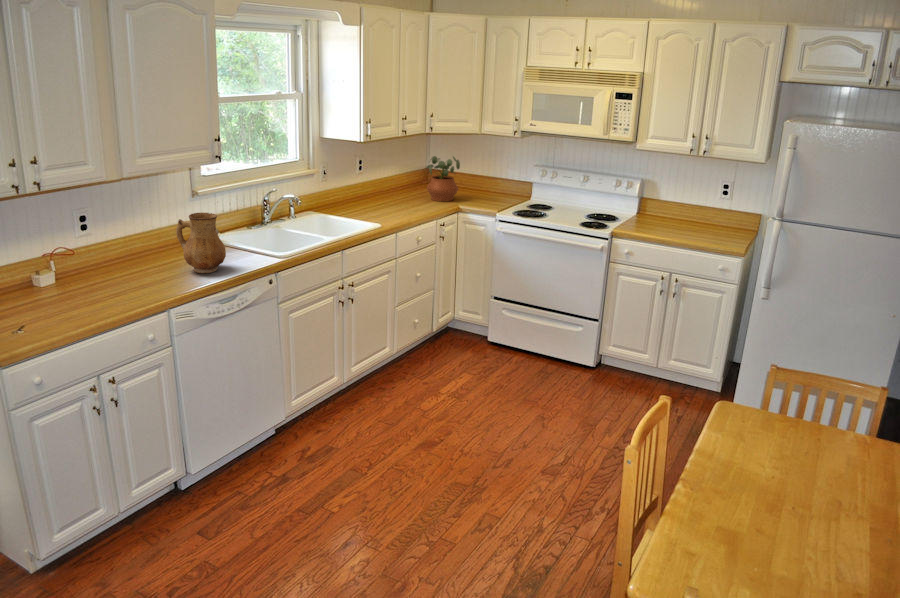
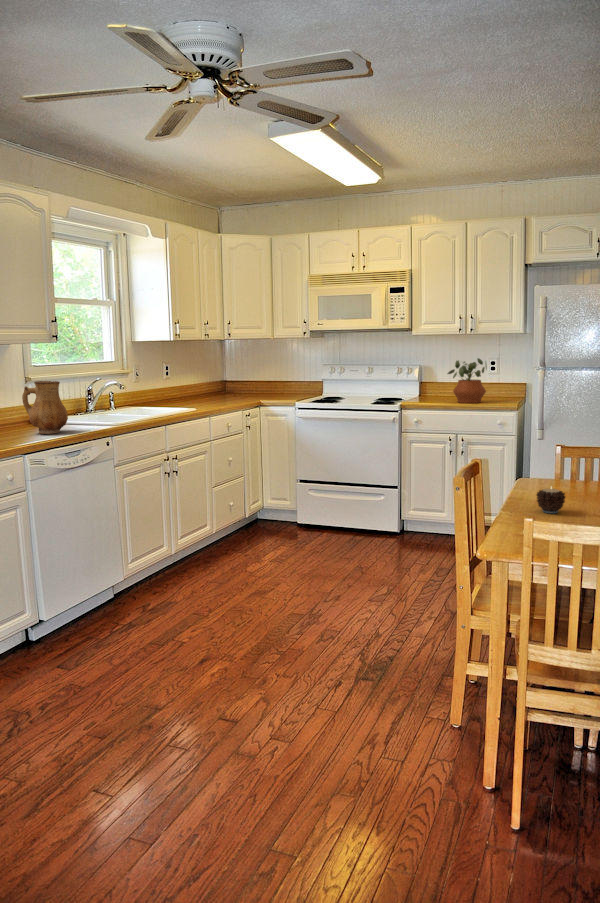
potted plant: present [426,156,460,201] -> present [448,358,487,403]
candle: none [730,459,767,493] -> present [537,488,565,513]

